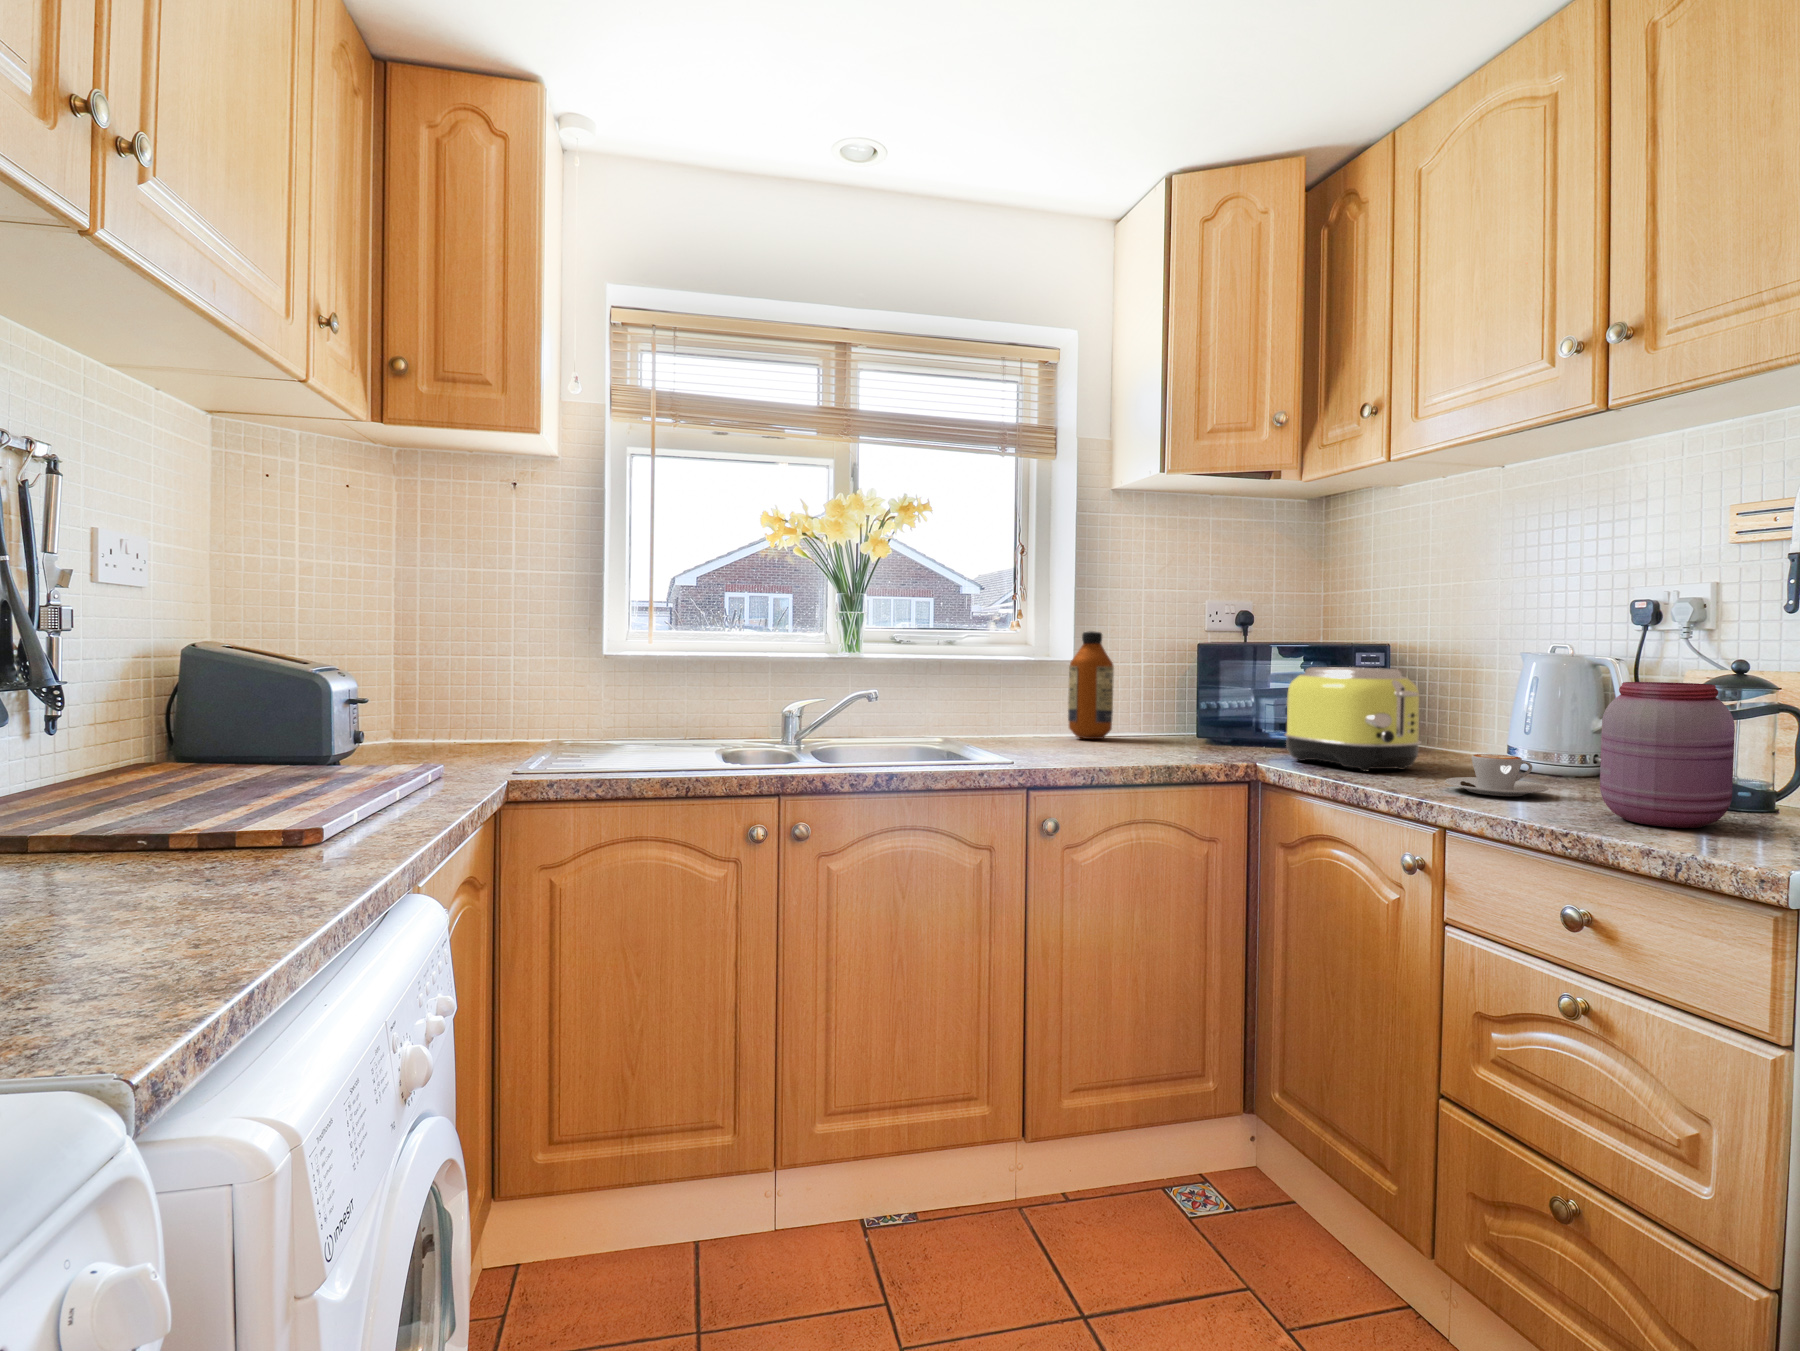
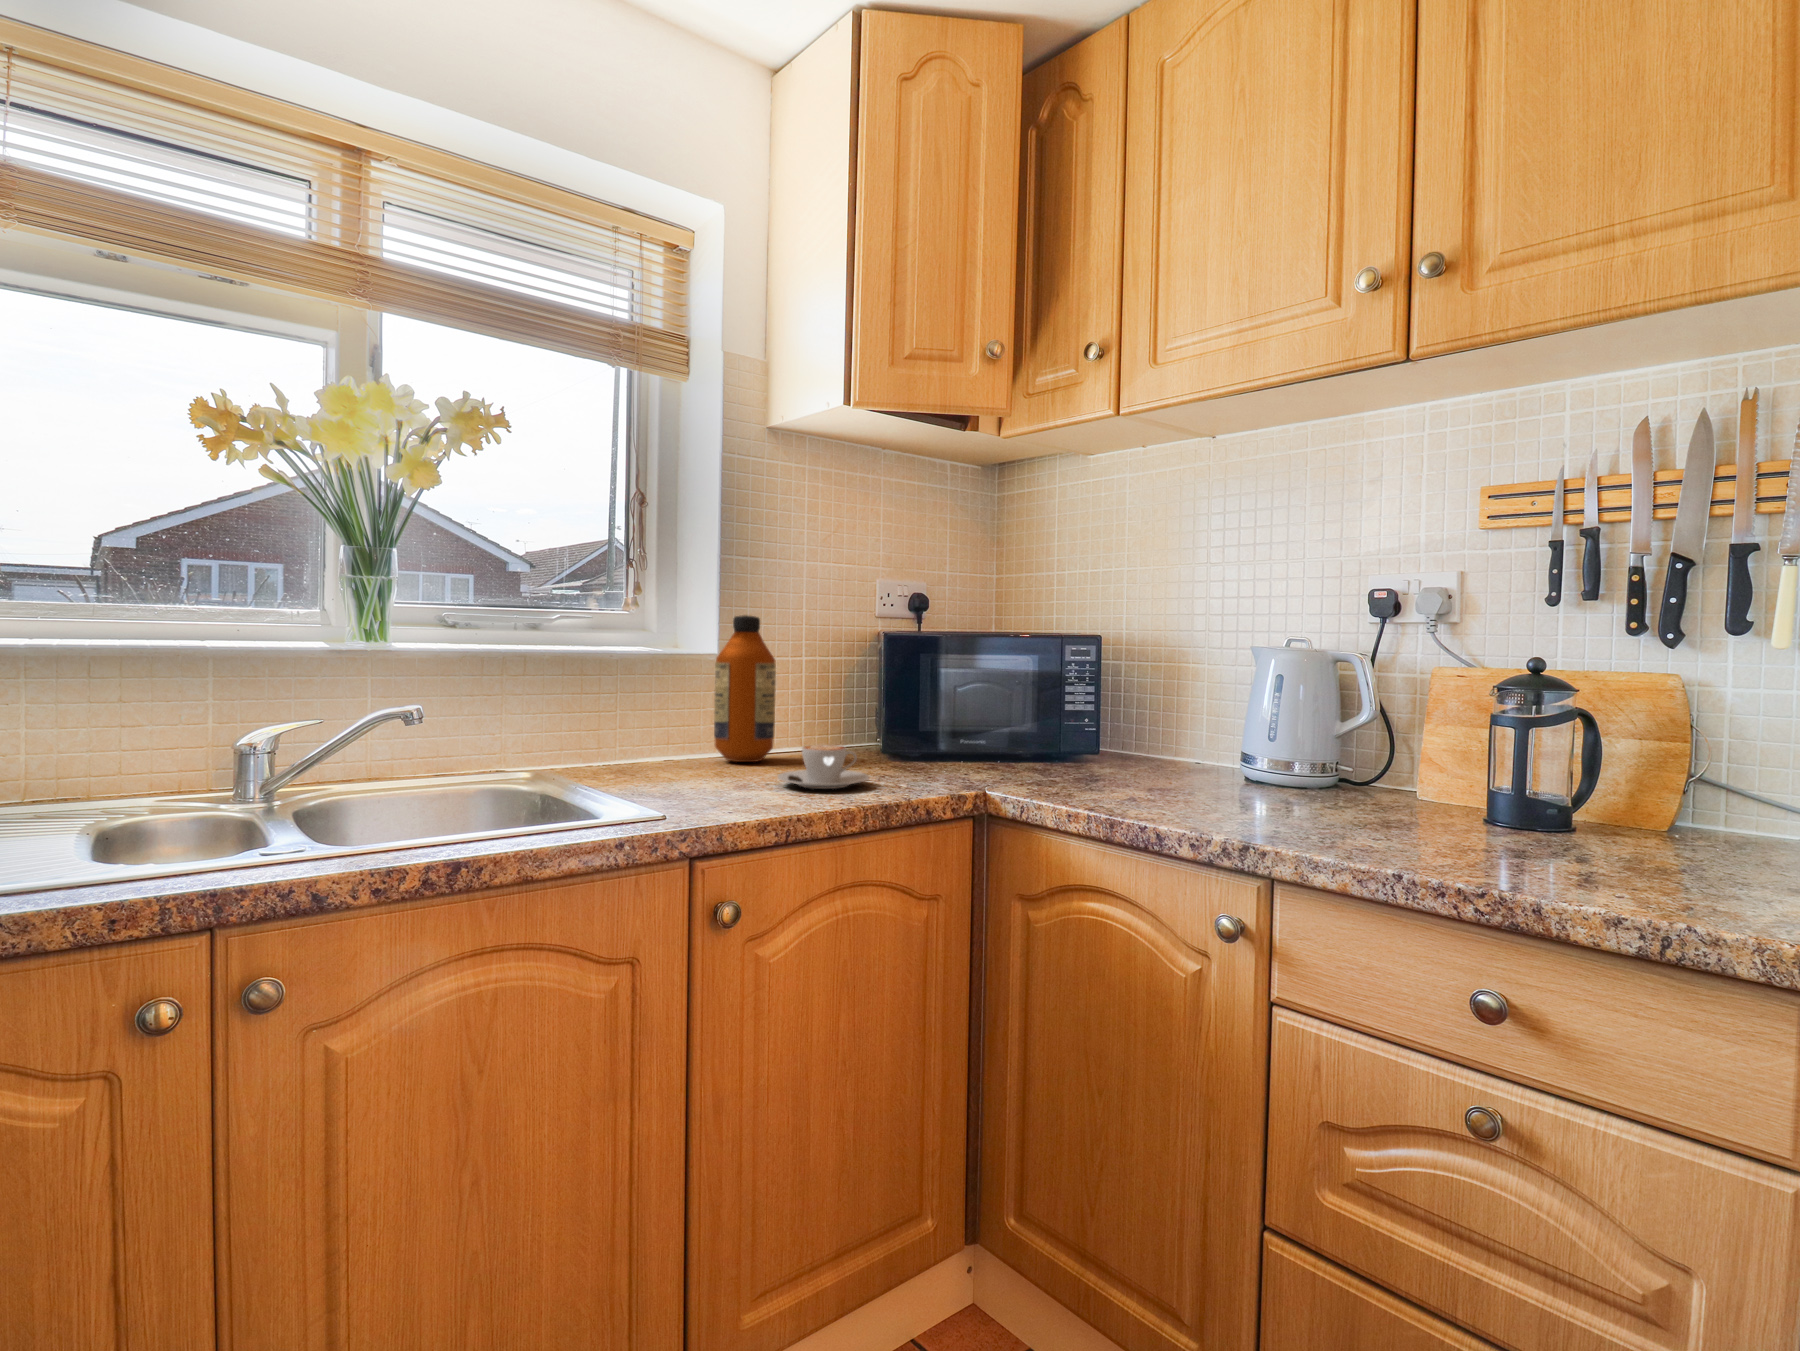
toaster: present [1285,667,1421,772] -> none [1010,664,1179,797]
jar: present [1600,682,1735,828] -> none [1453,685,1610,867]
coffee cup: present [1445,754,1549,796] -> present [778,745,869,789]

